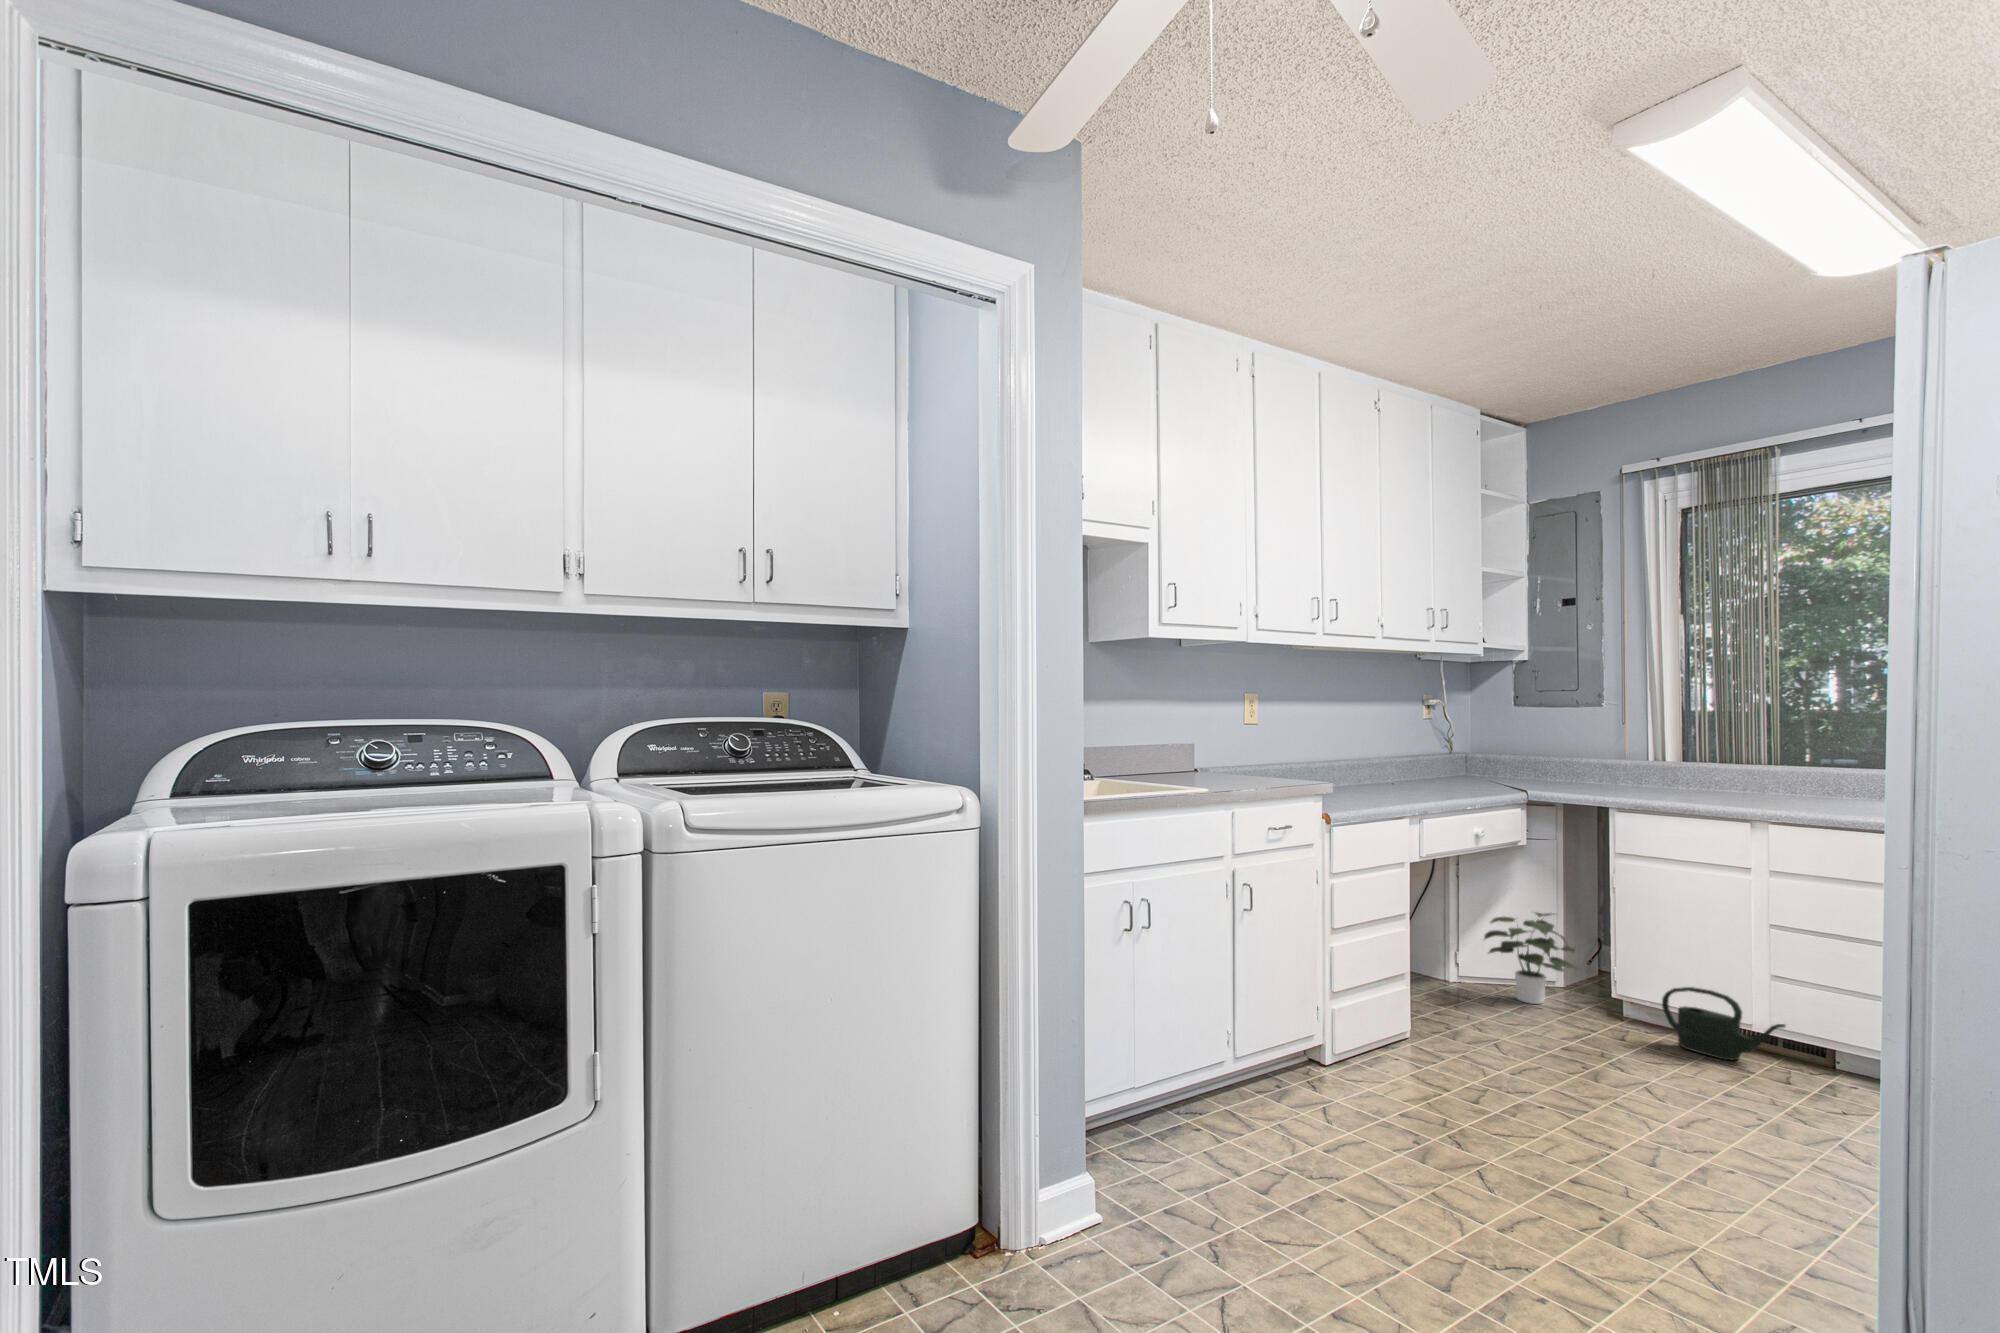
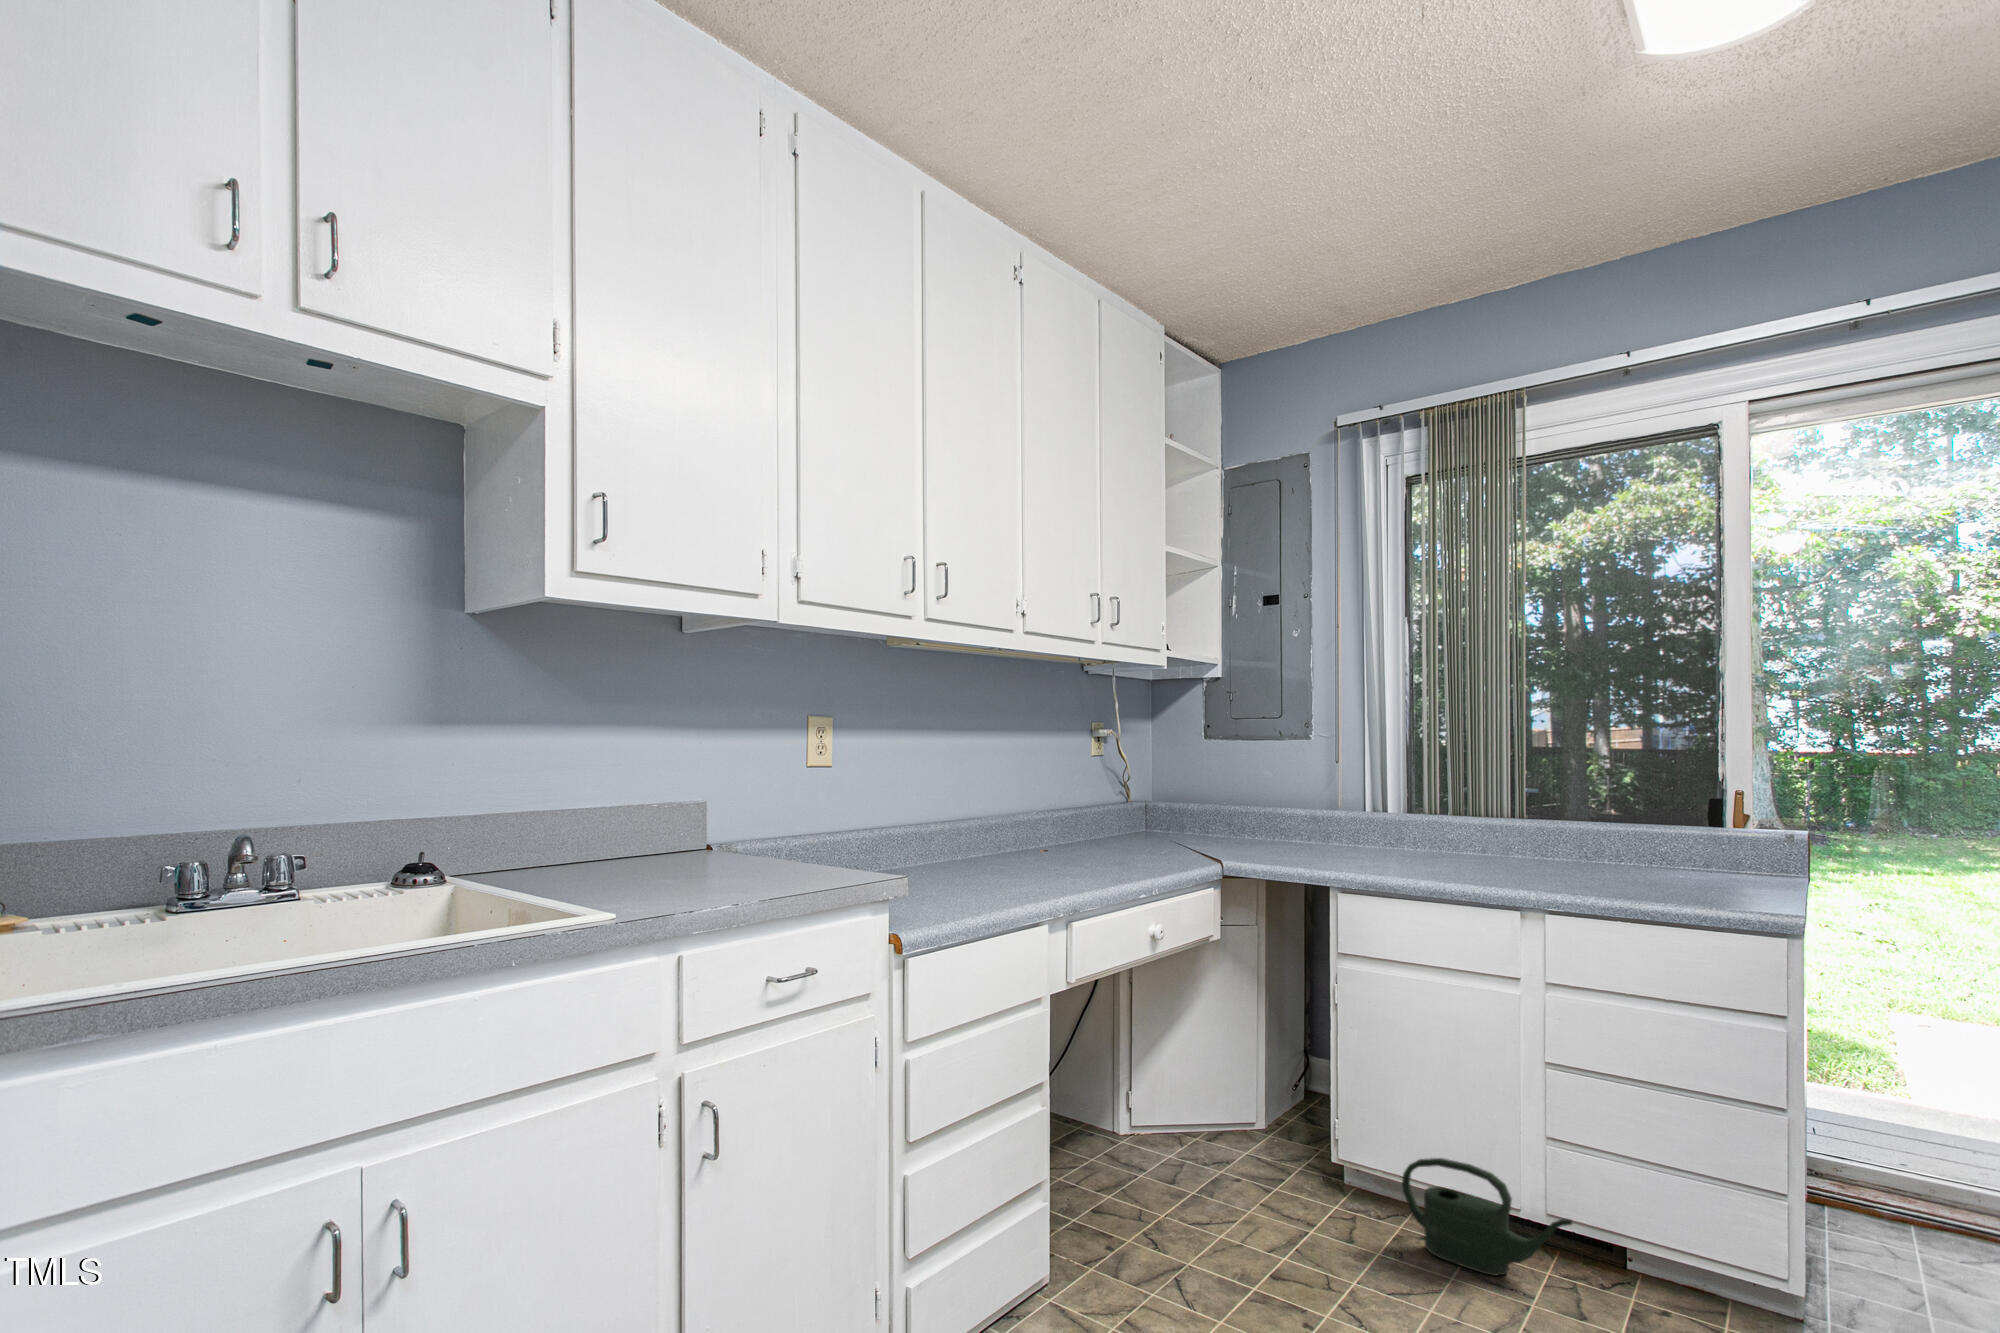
potted plant: present [1484,912,1576,1004] -> none [1161,1034,1290,1175]

